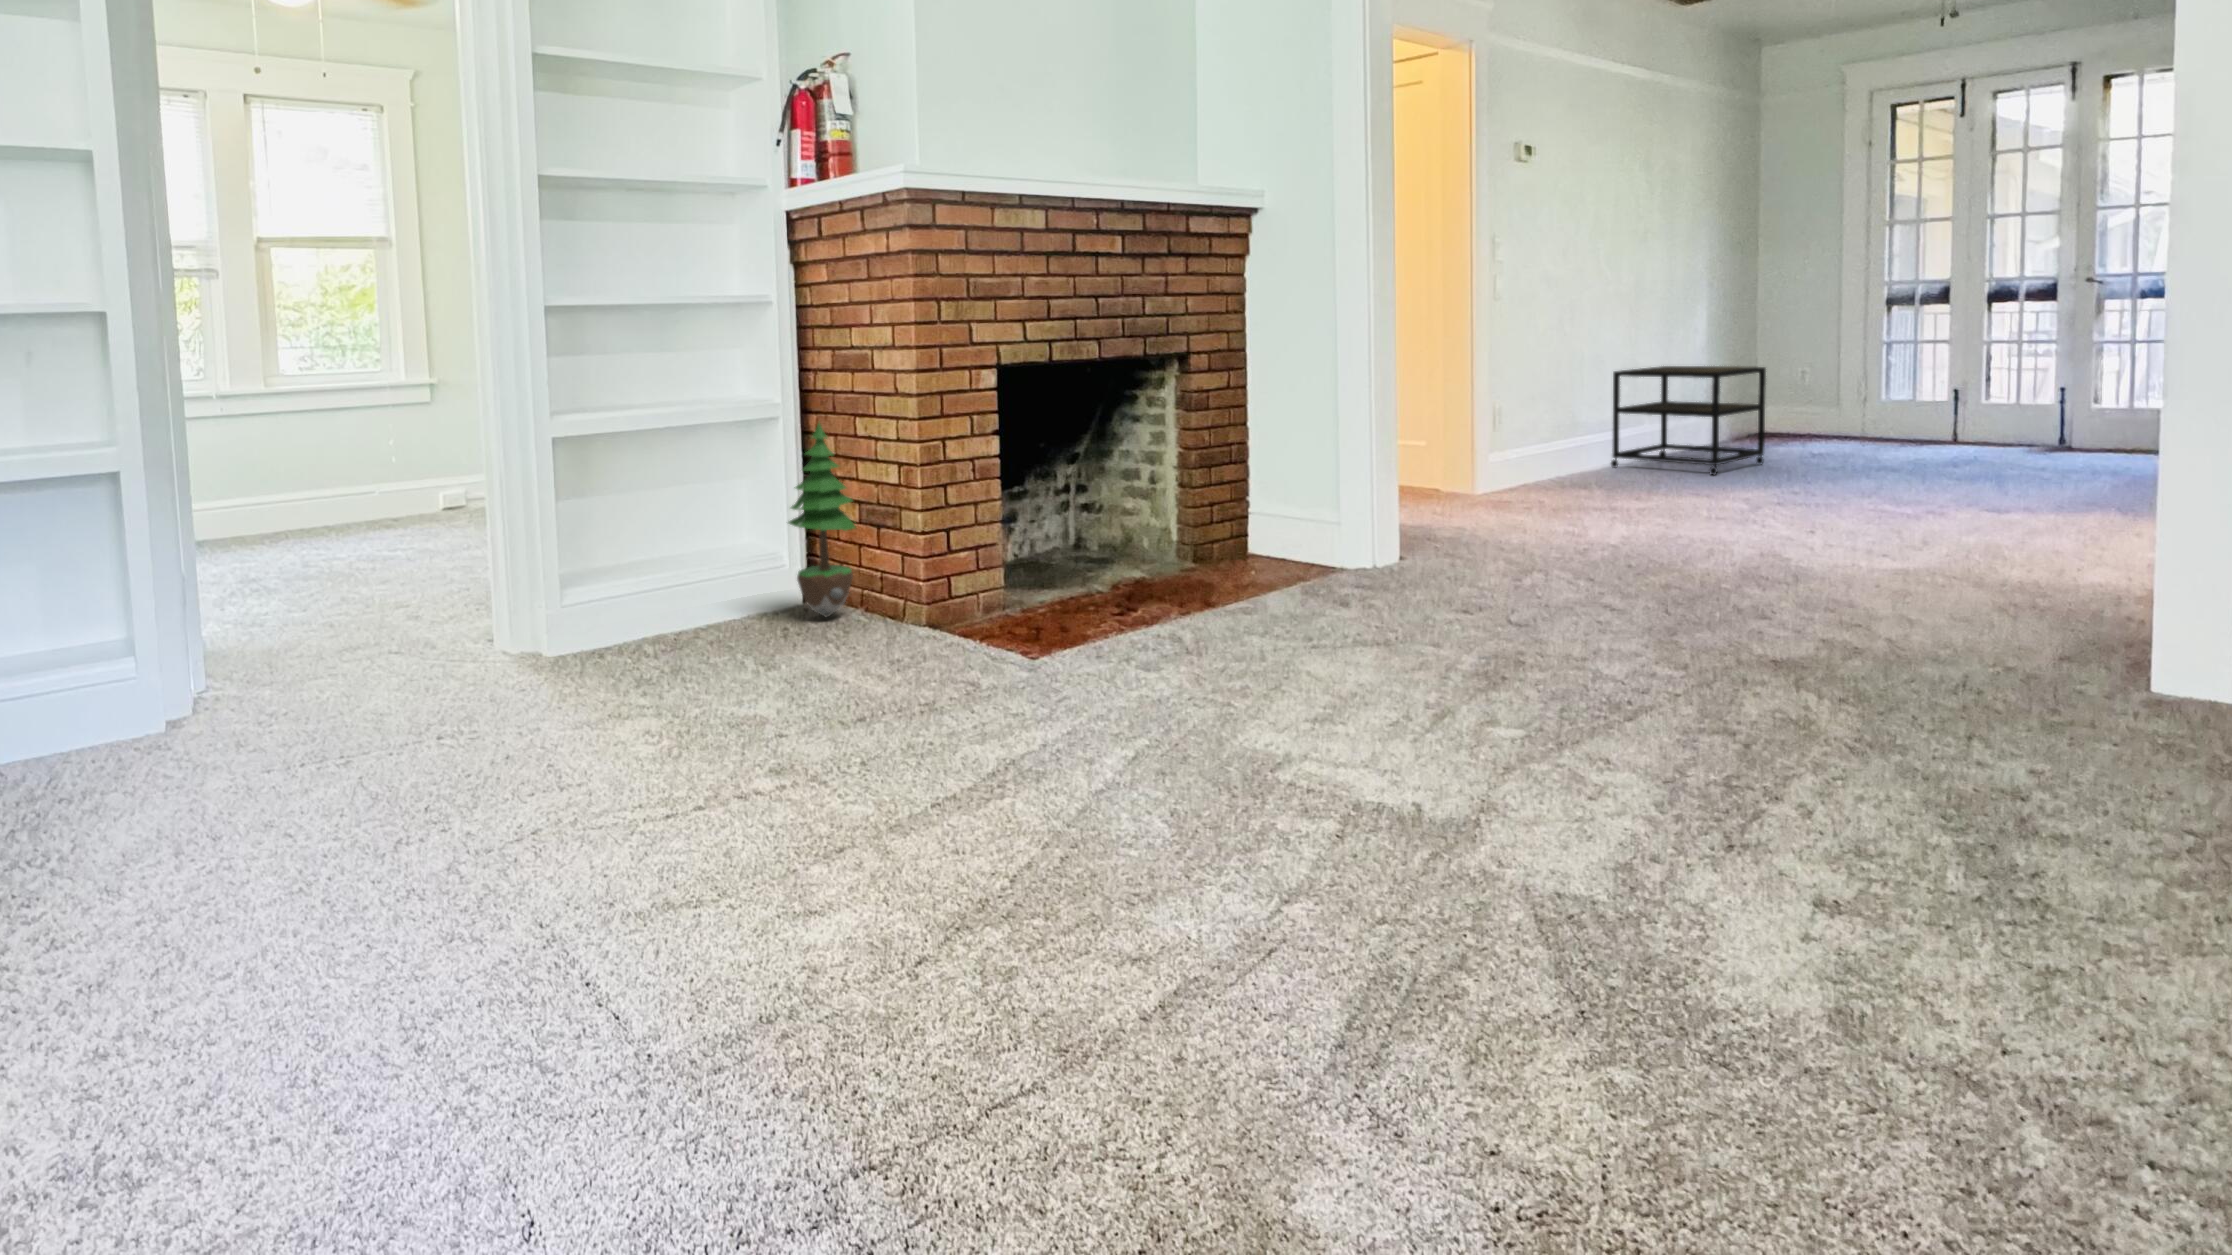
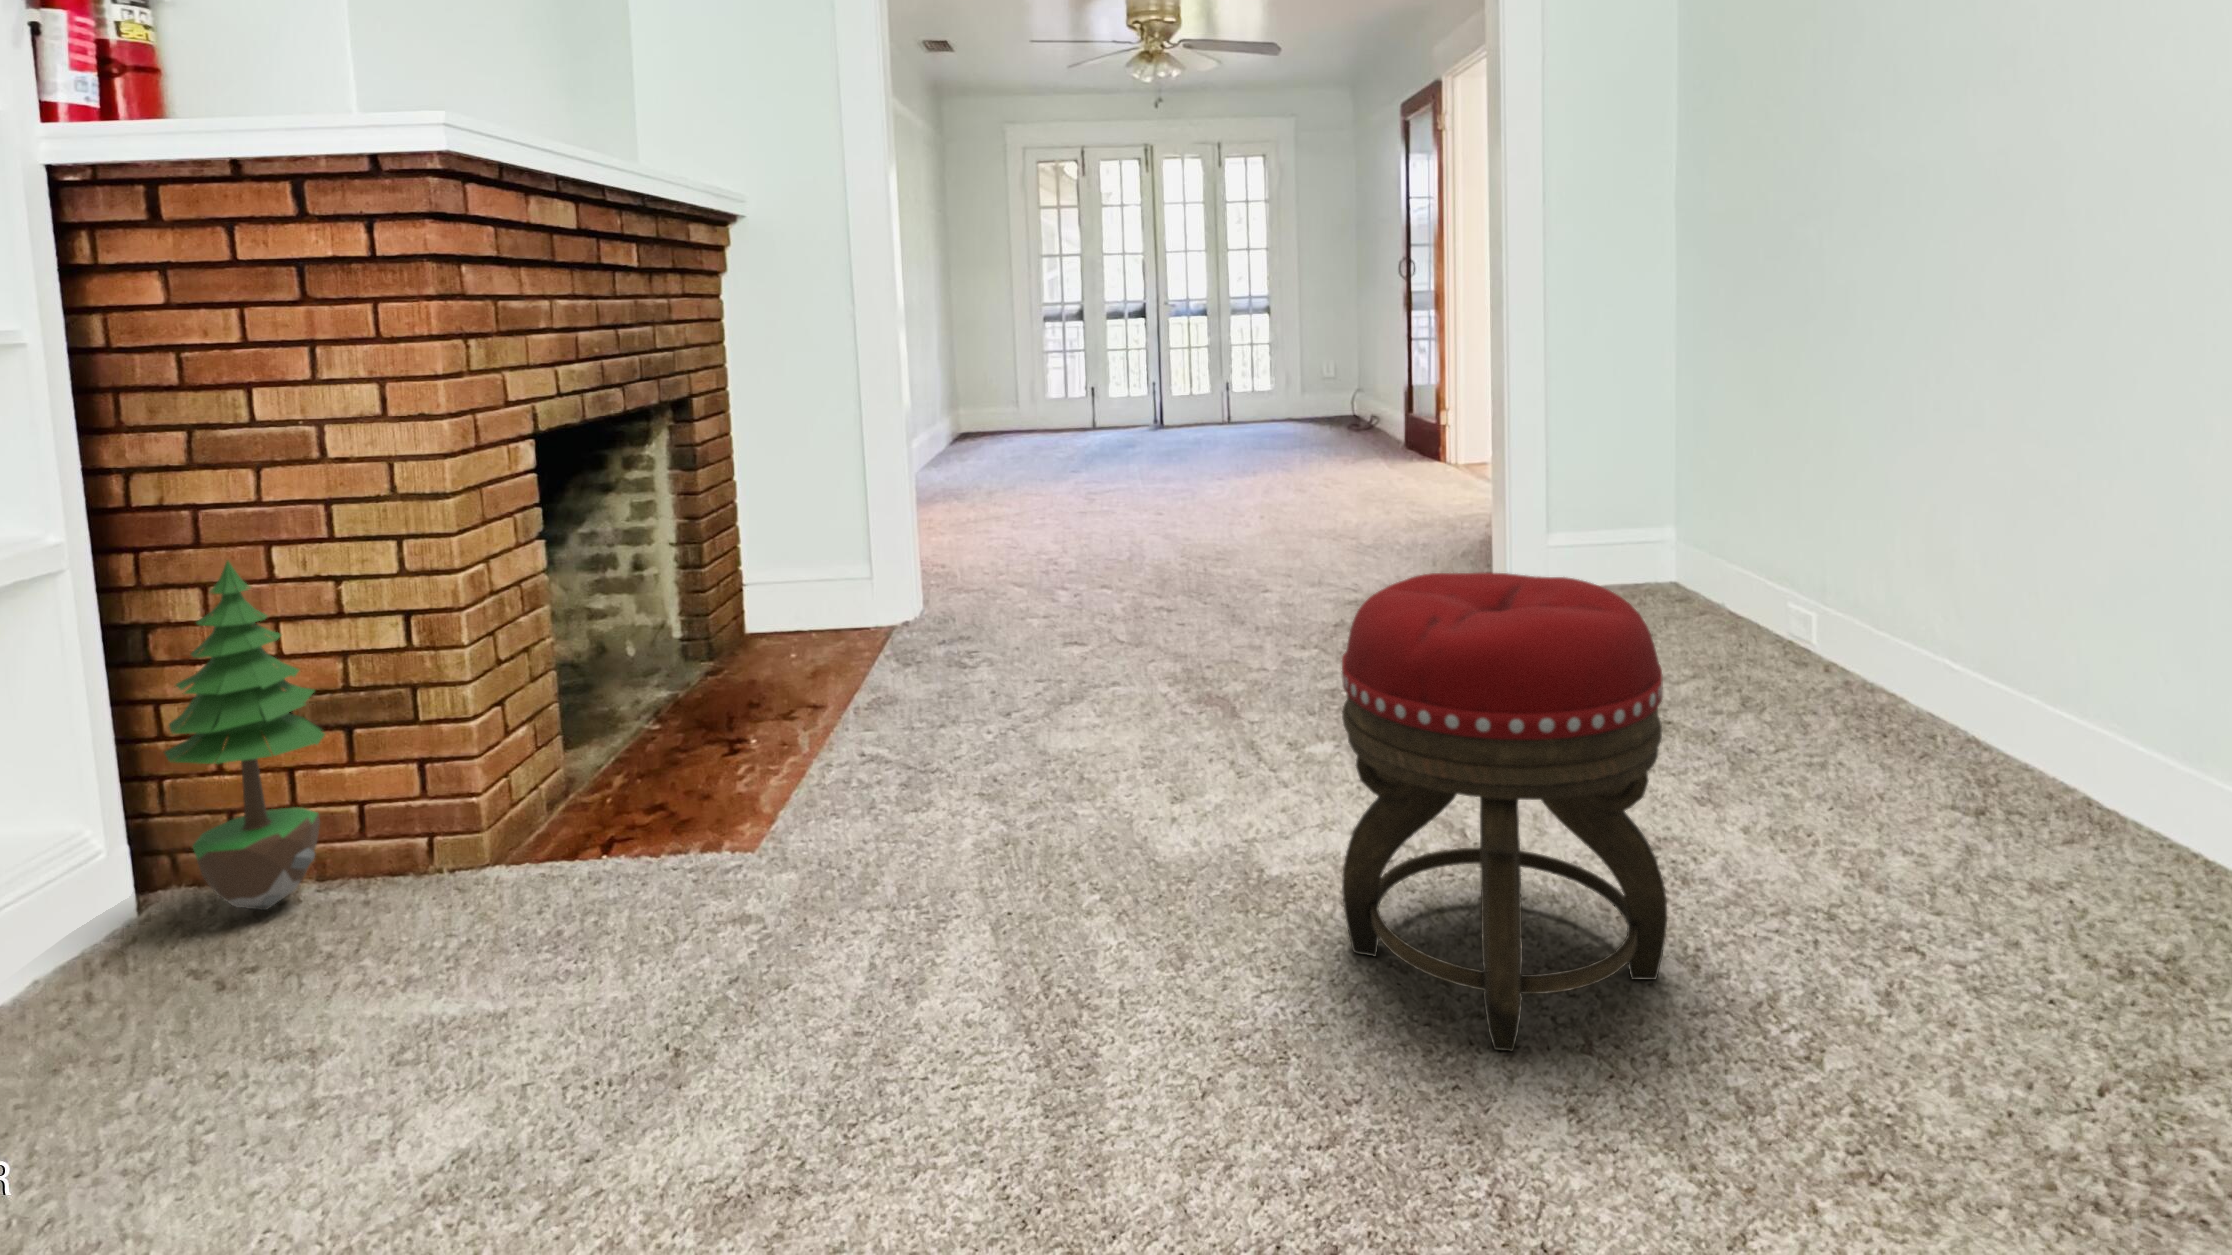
side table: present [1611,366,1766,475] -> none [907,380,1015,481]
footstool: none [1162,525,1473,966] -> present [1342,573,1667,1051]

